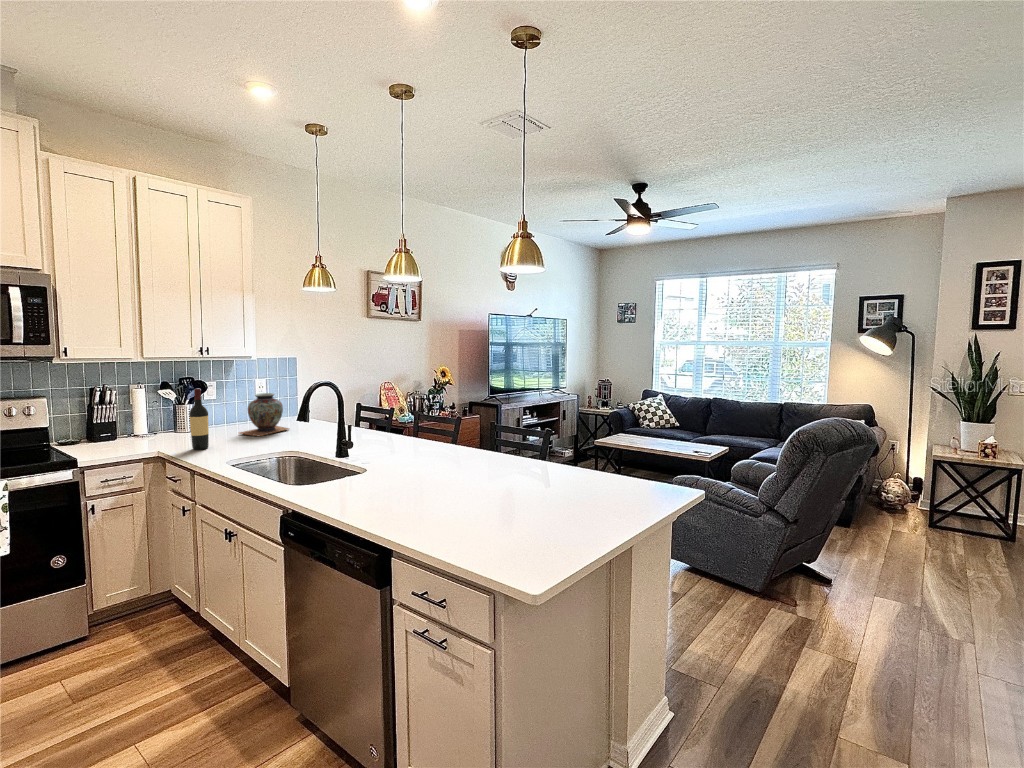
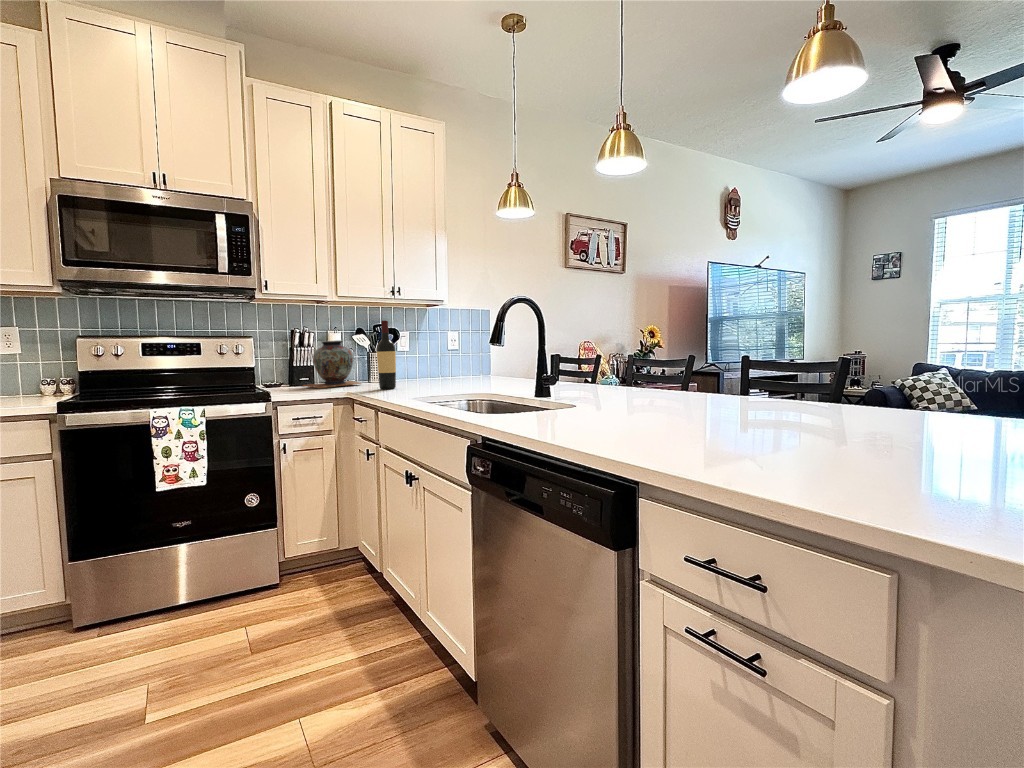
decorative vase: present [239,393,289,436] -> present [303,340,361,388]

